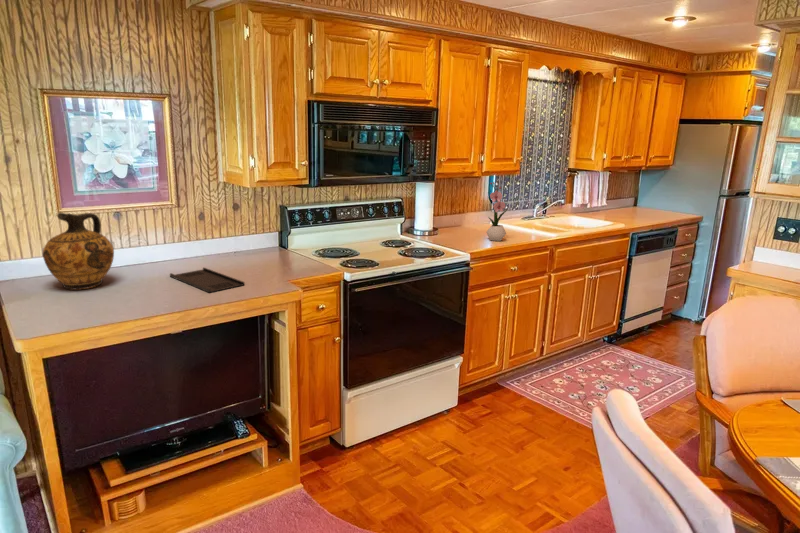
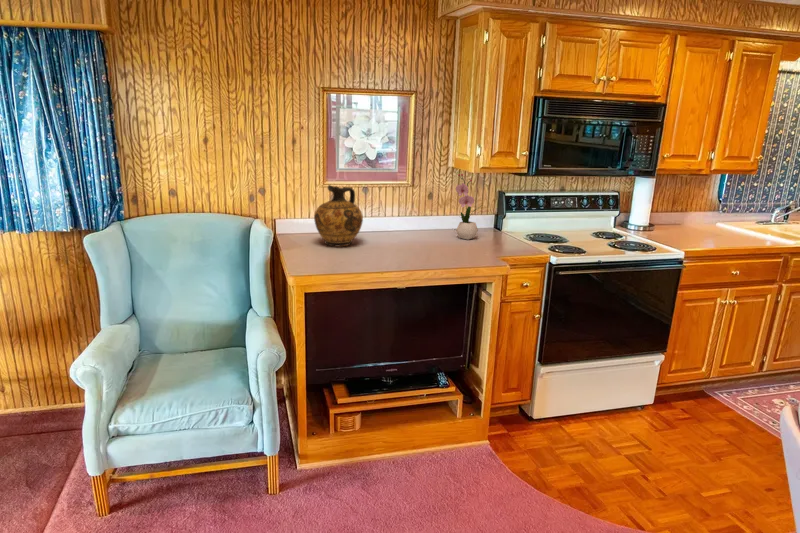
flower arrangement: present [486,182,507,241] -> present [456,174,478,240]
tray: present [170,268,244,292] -> none [402,240,462,260]

